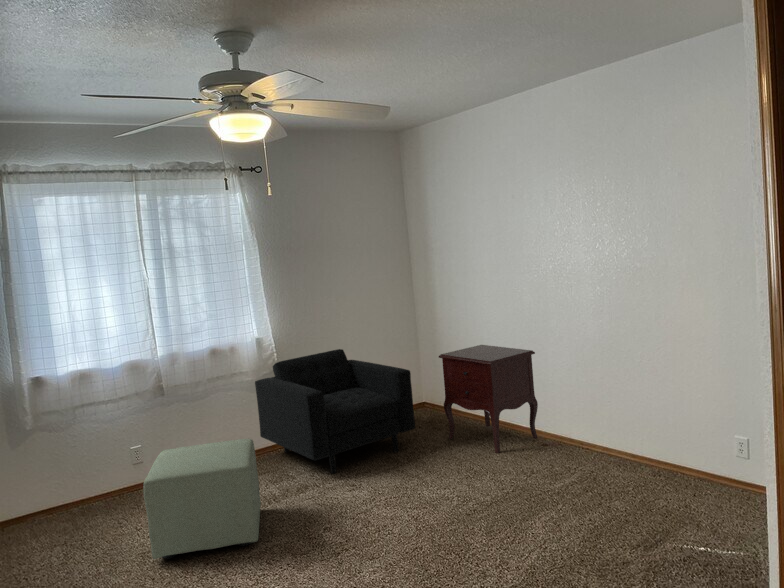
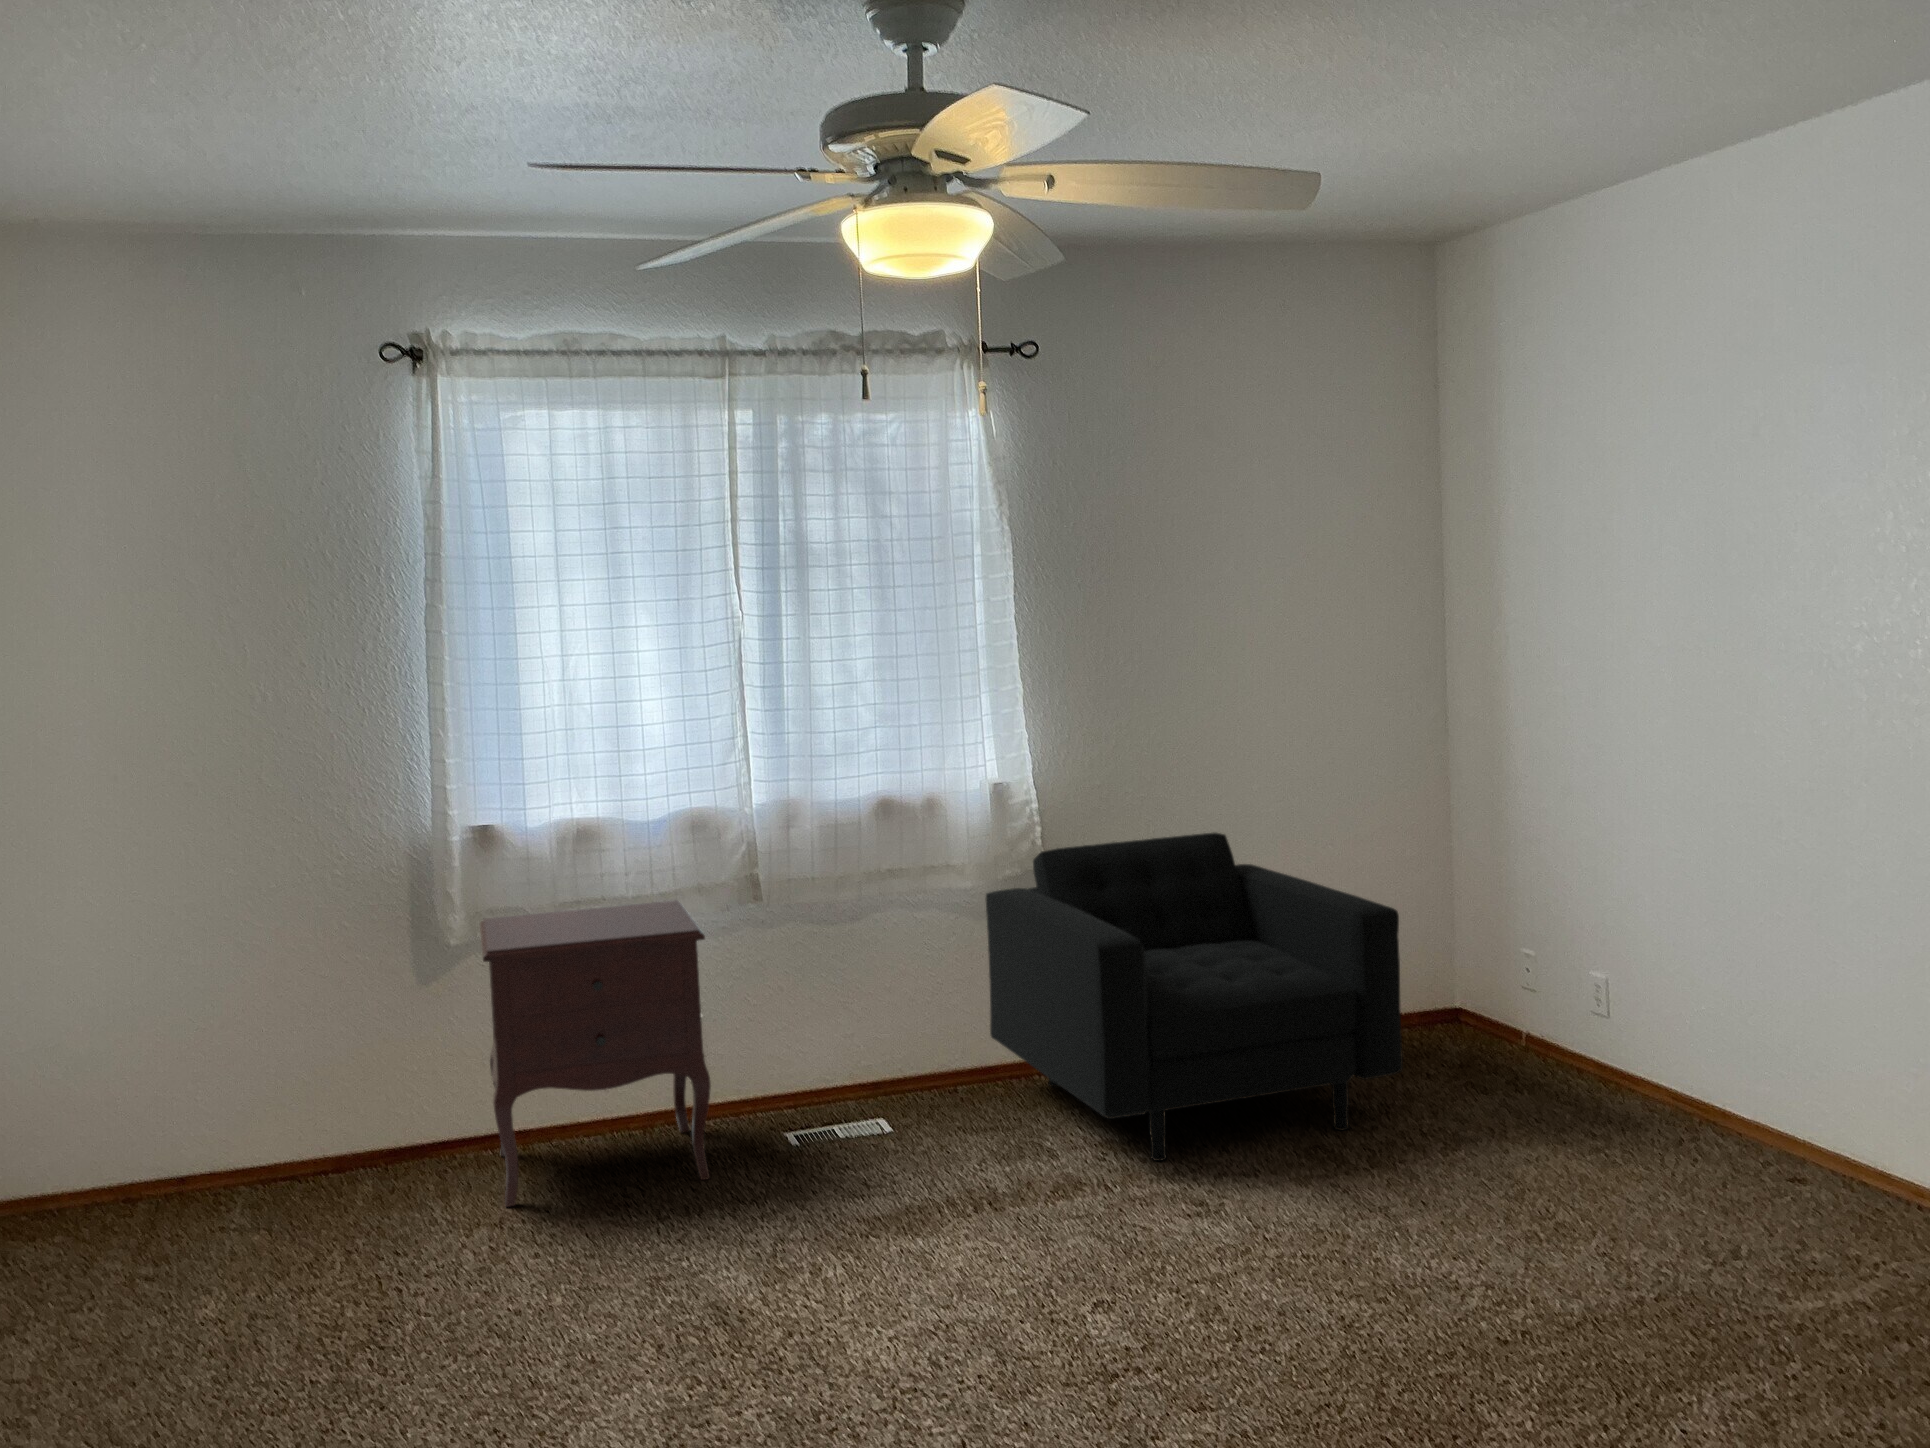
nightstand: present [439,345,538,453] -> present [480,900,711,1207]
ottoman: present [143,439,261,559] -> none [659,1036,951,1308]

